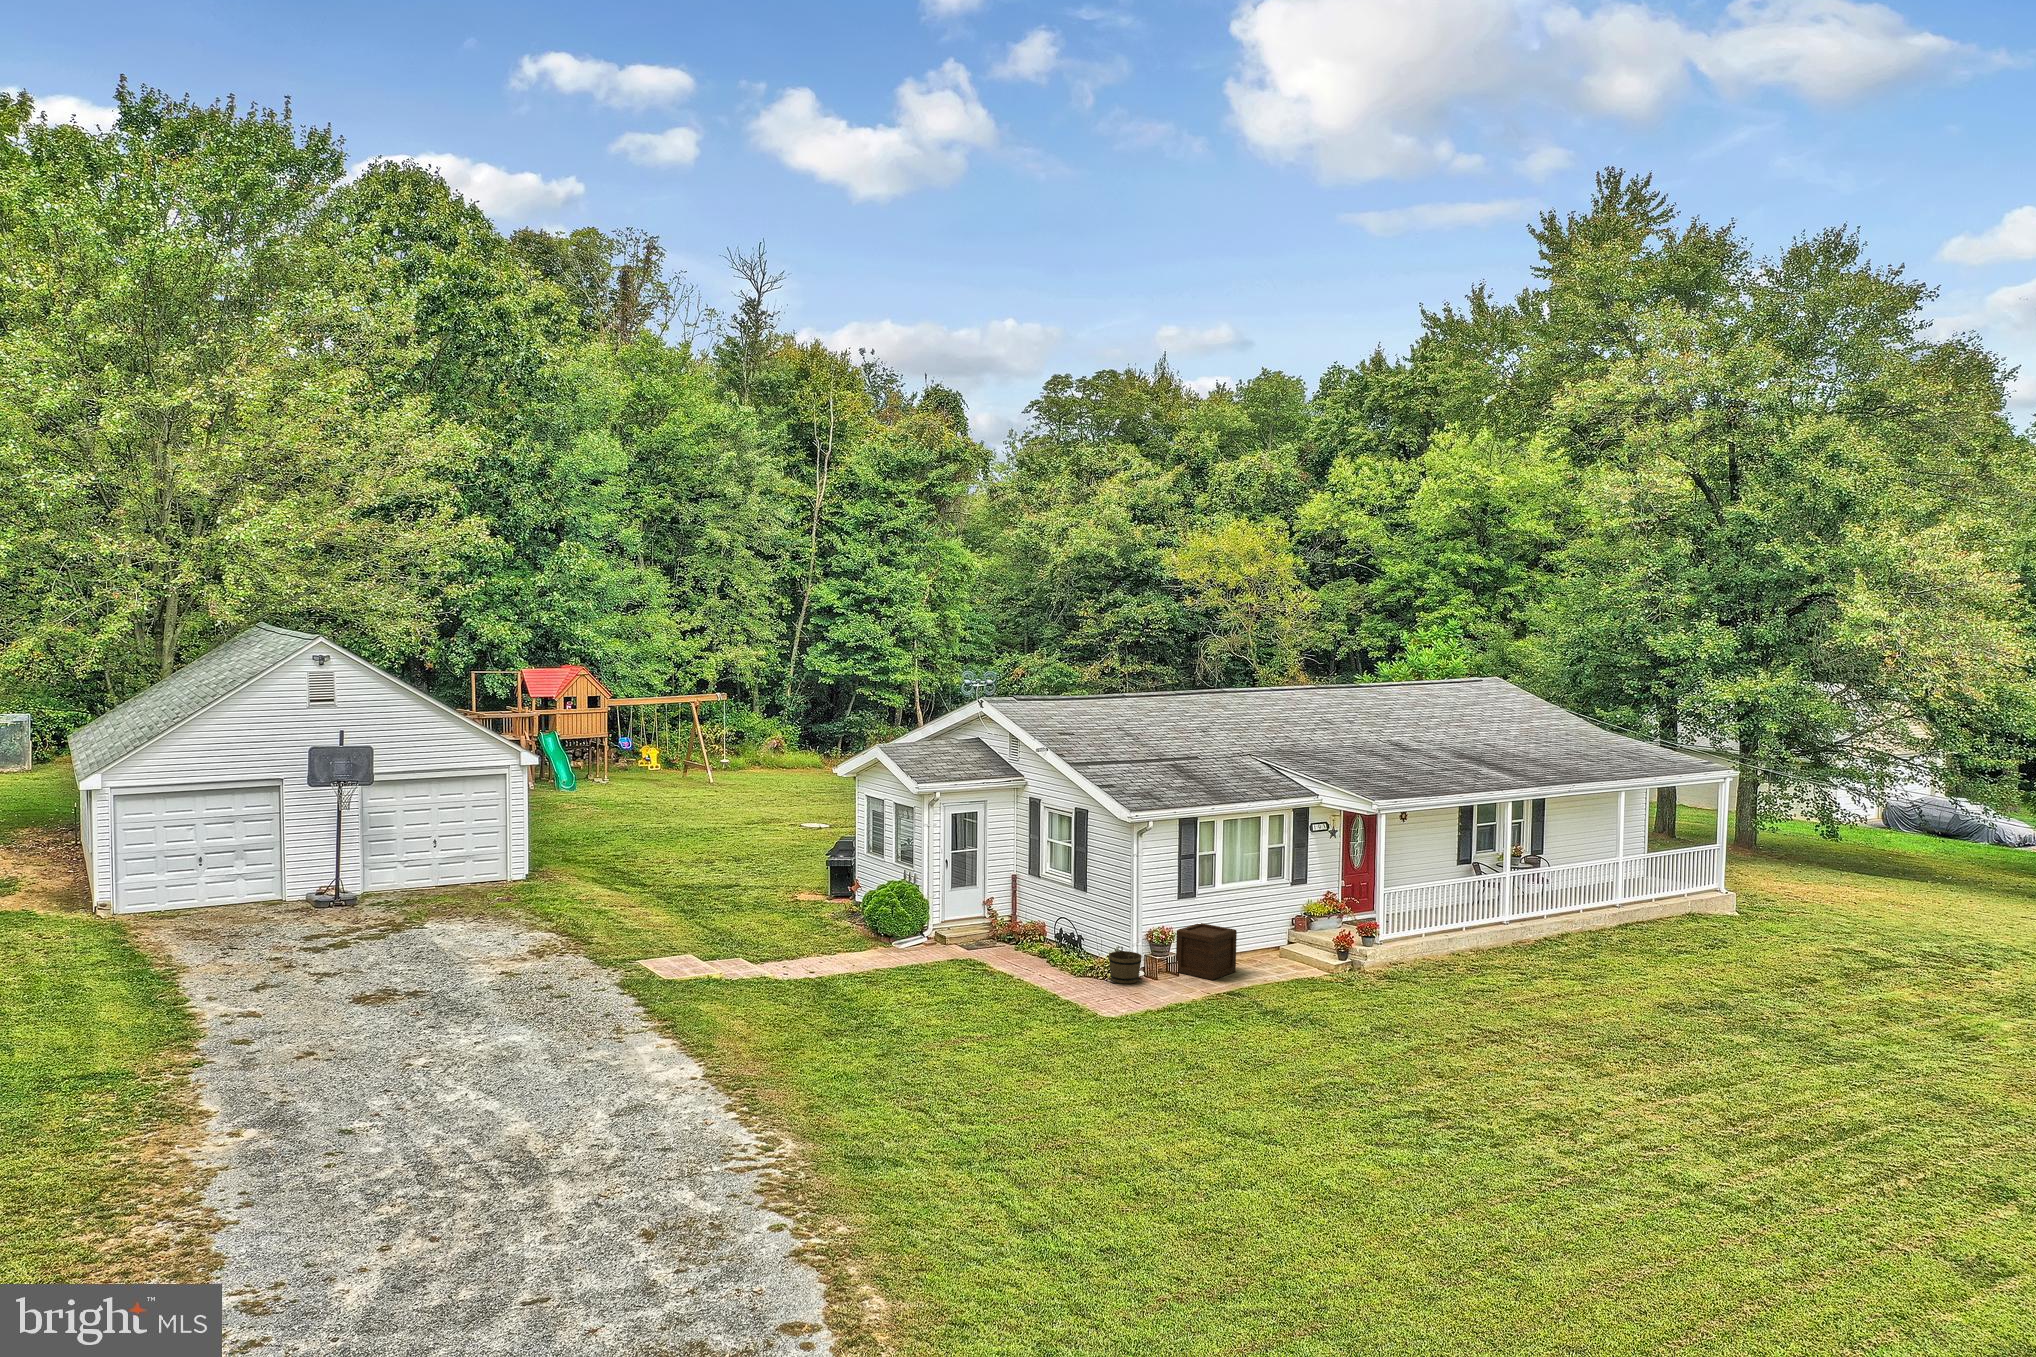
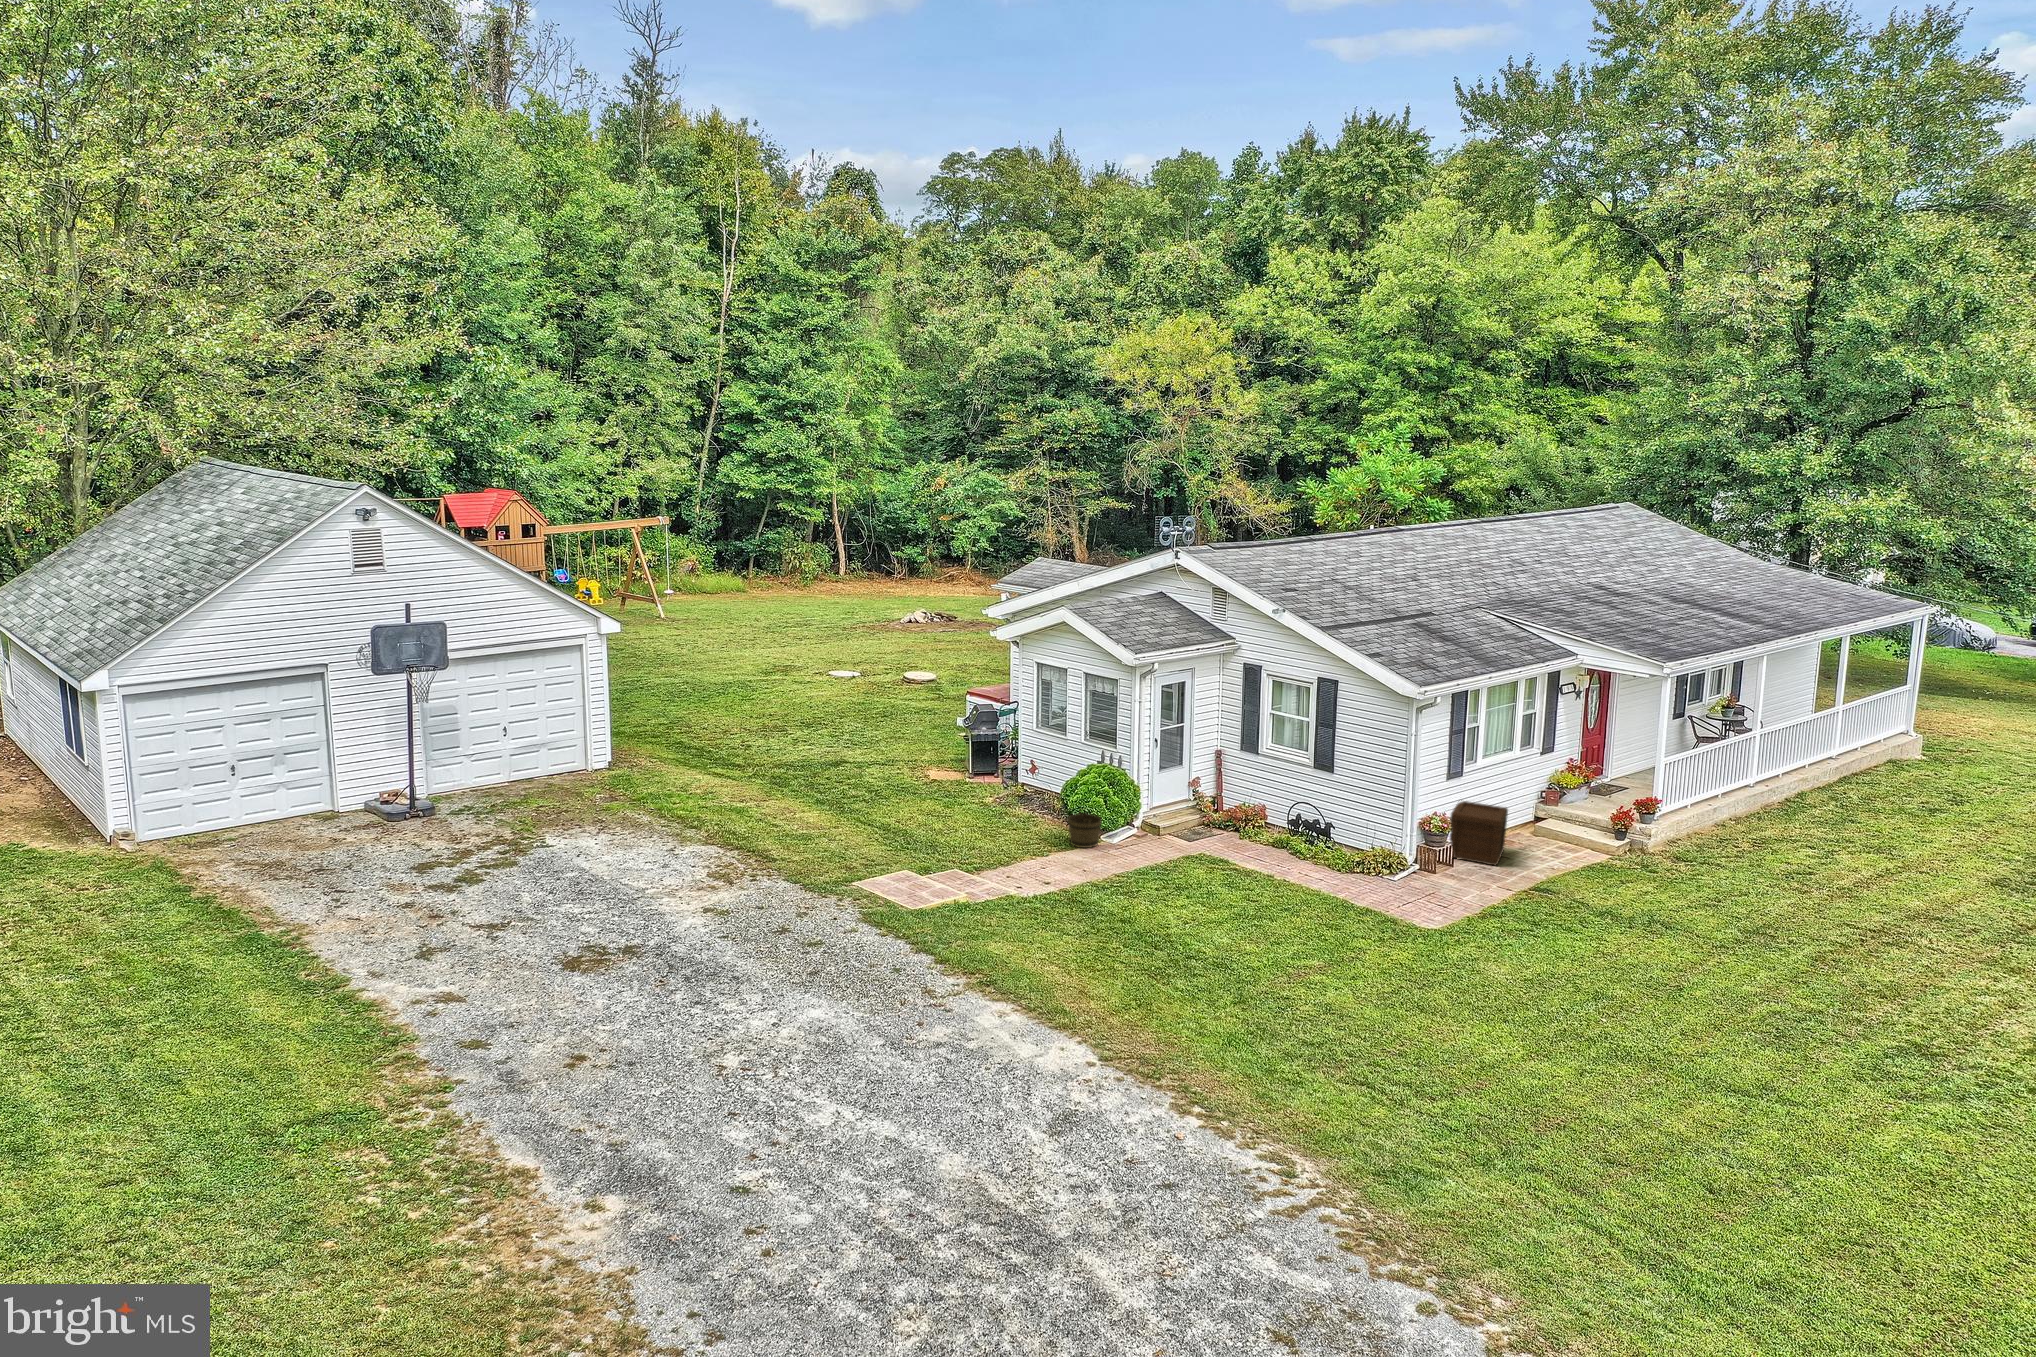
bucket: present [1109,947,1142,983] -> present [1068,809,1102,848]

